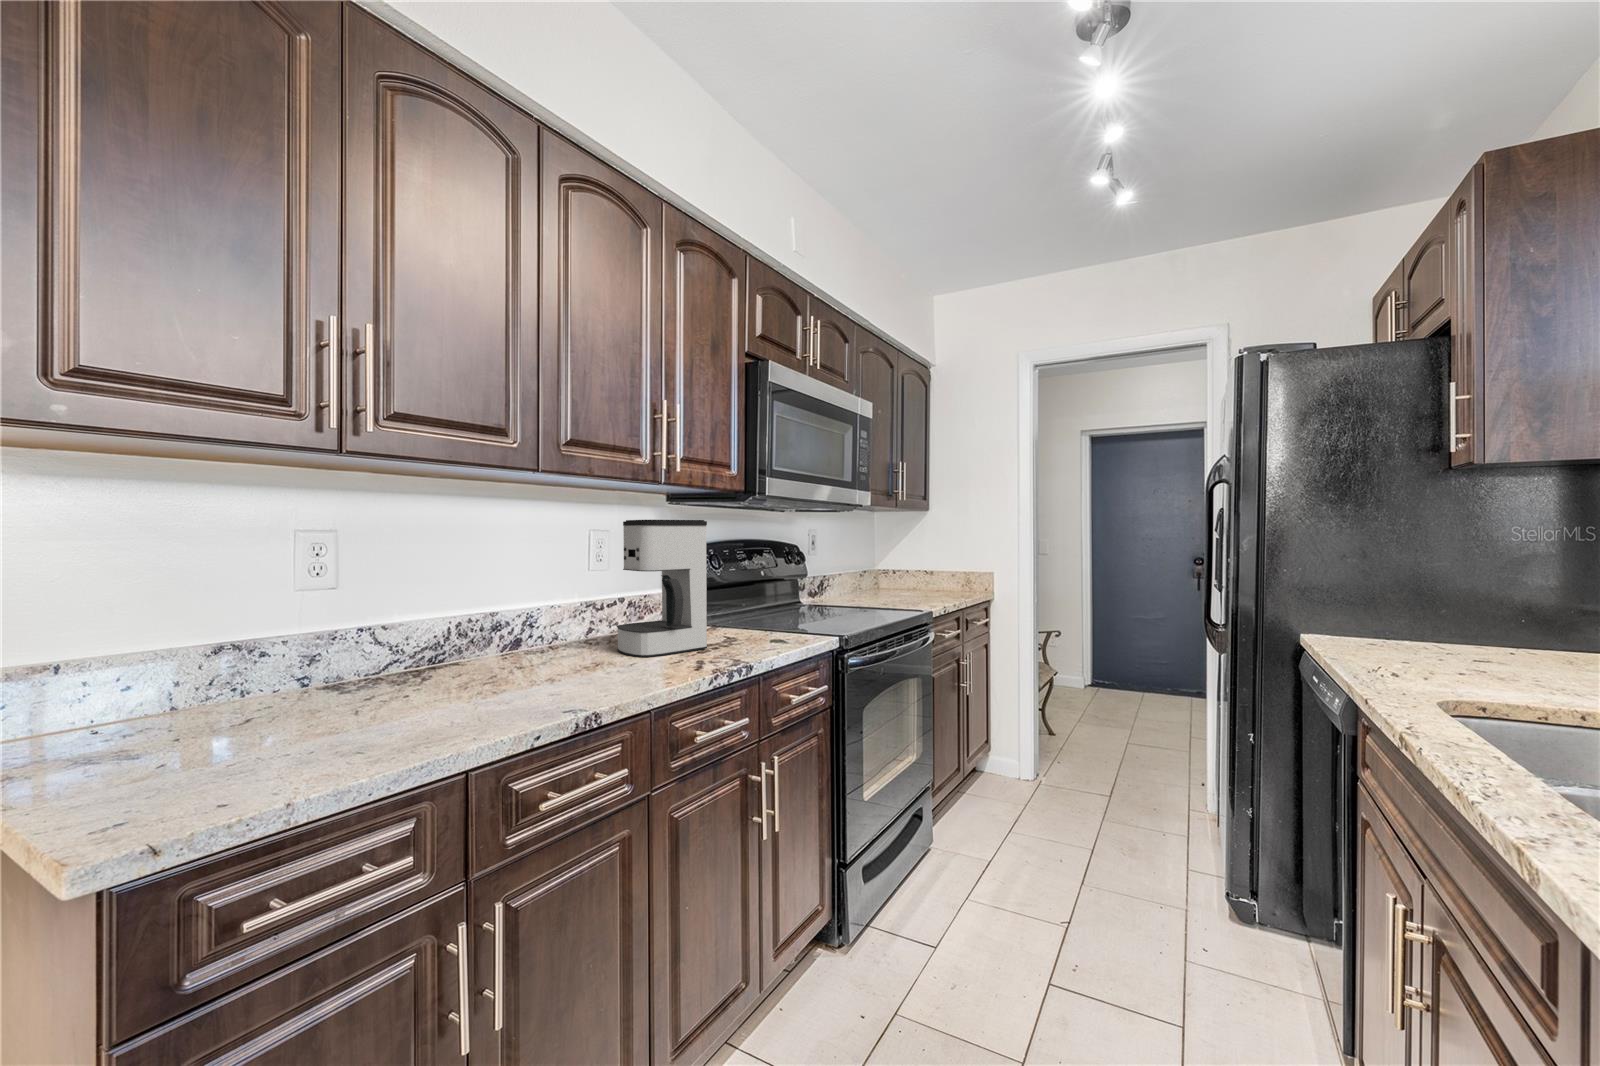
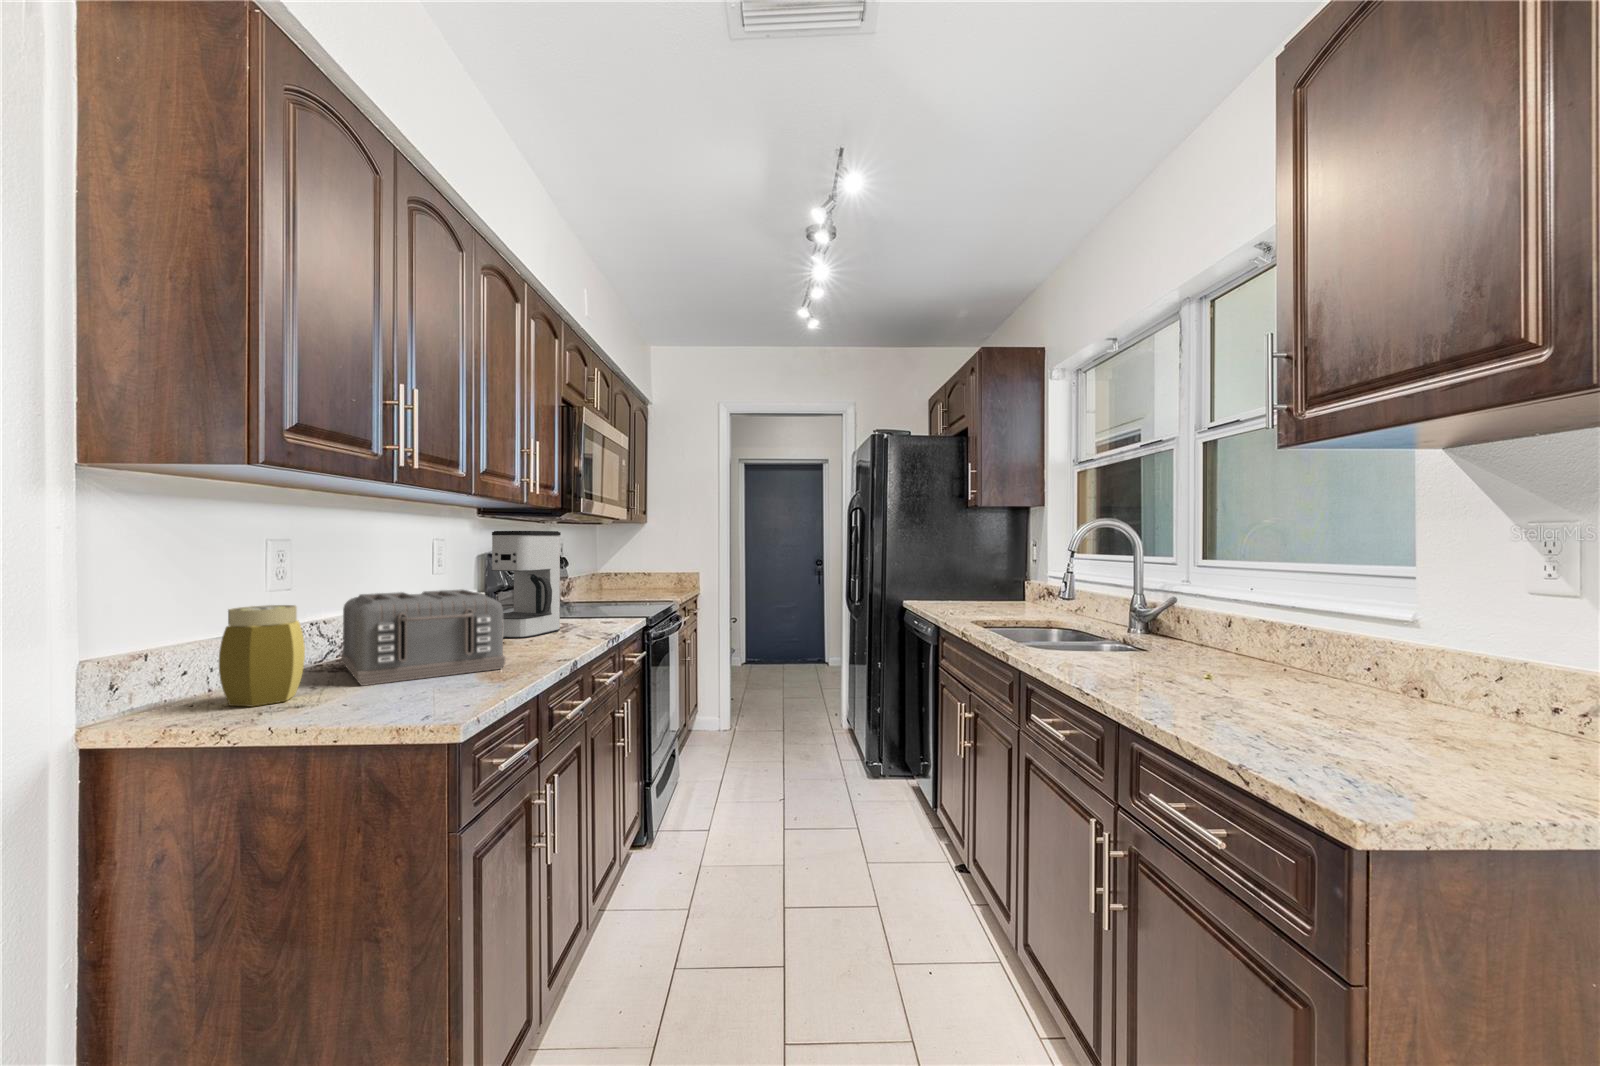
toaster: none [293,596,536,724] -> present [341,590,505,686]
jar: none [109,614,217,745] -> present [219,605,305,707]

